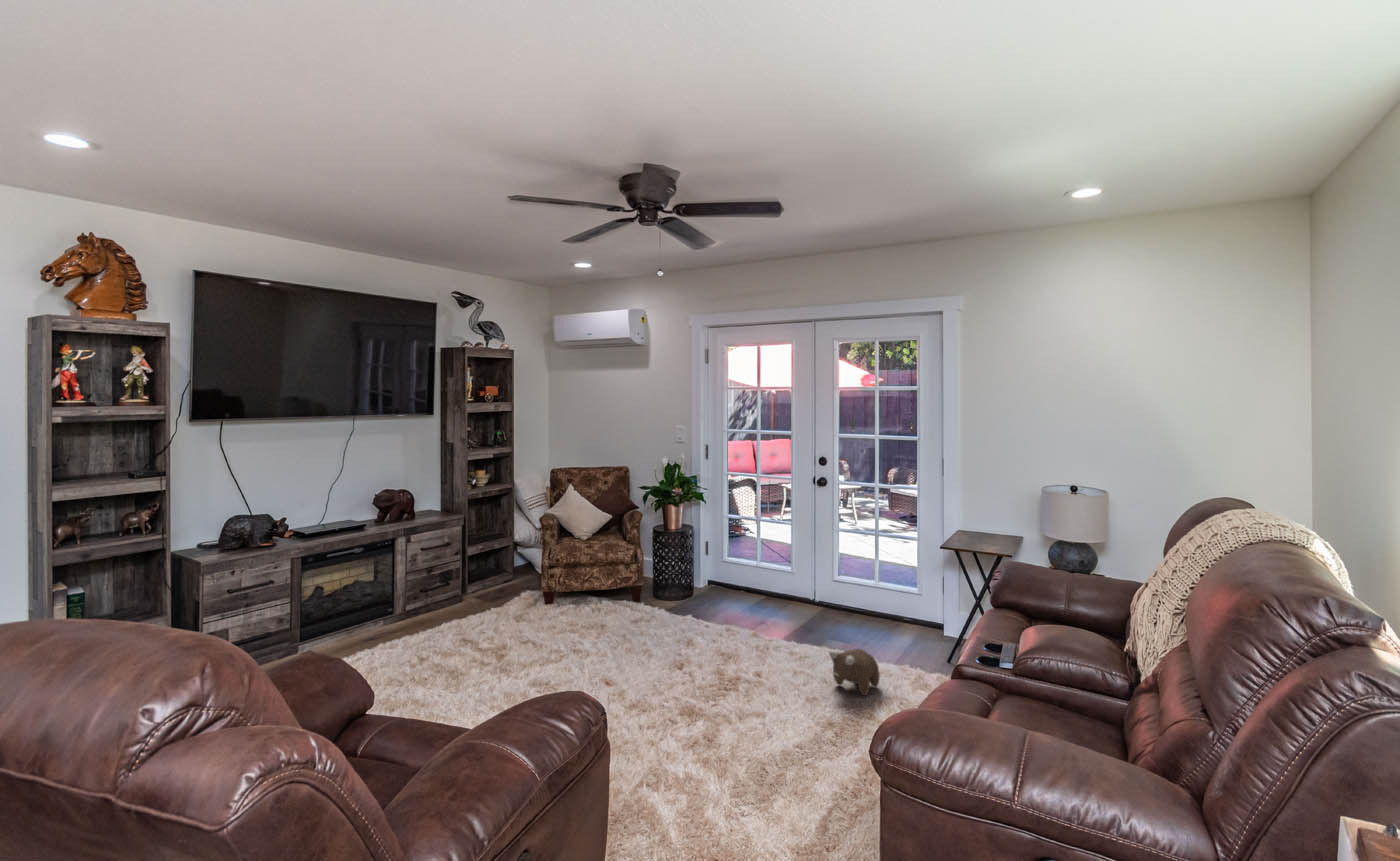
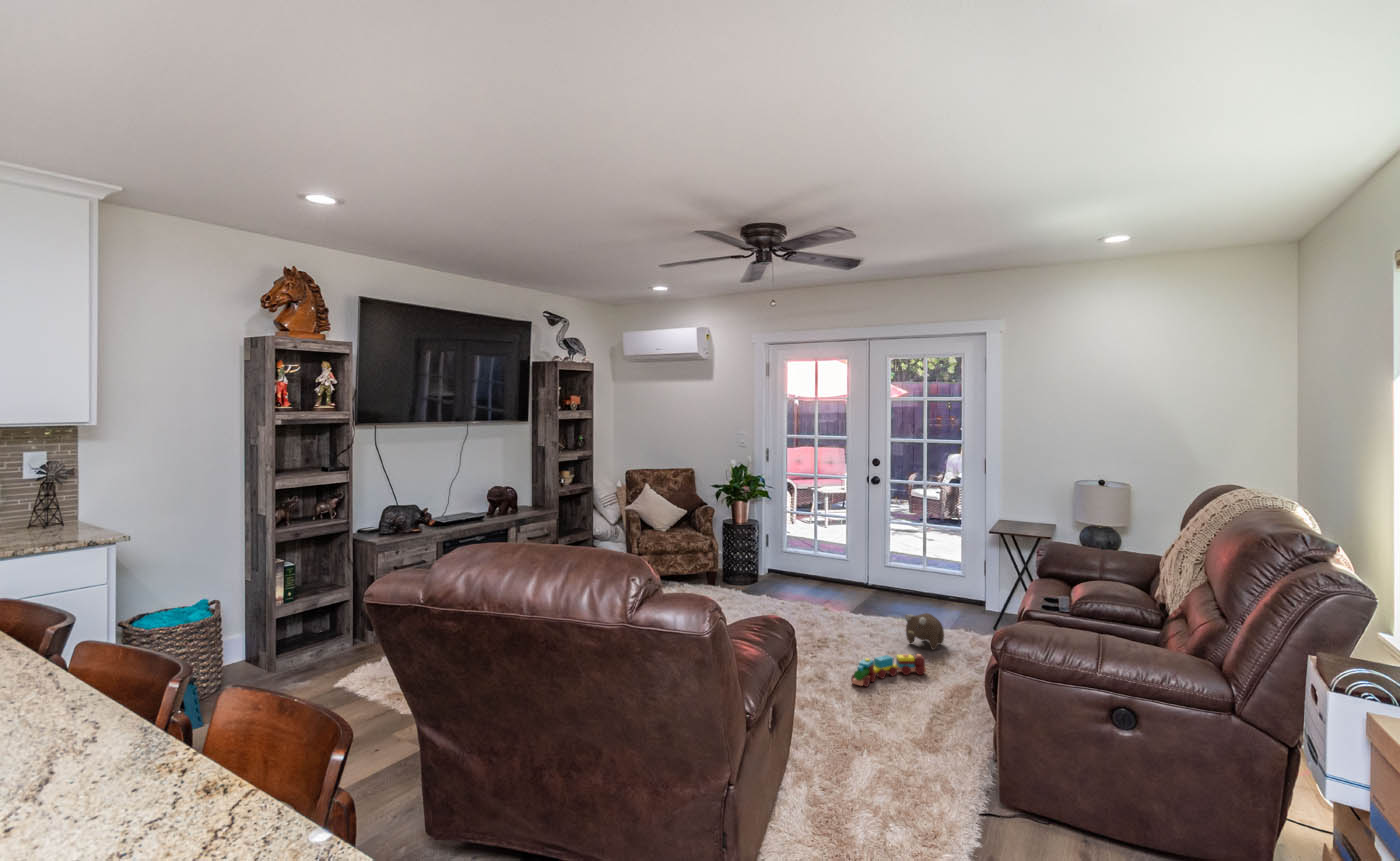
toy train: none [742,707,843,754] -> present [851,654,926,687]

